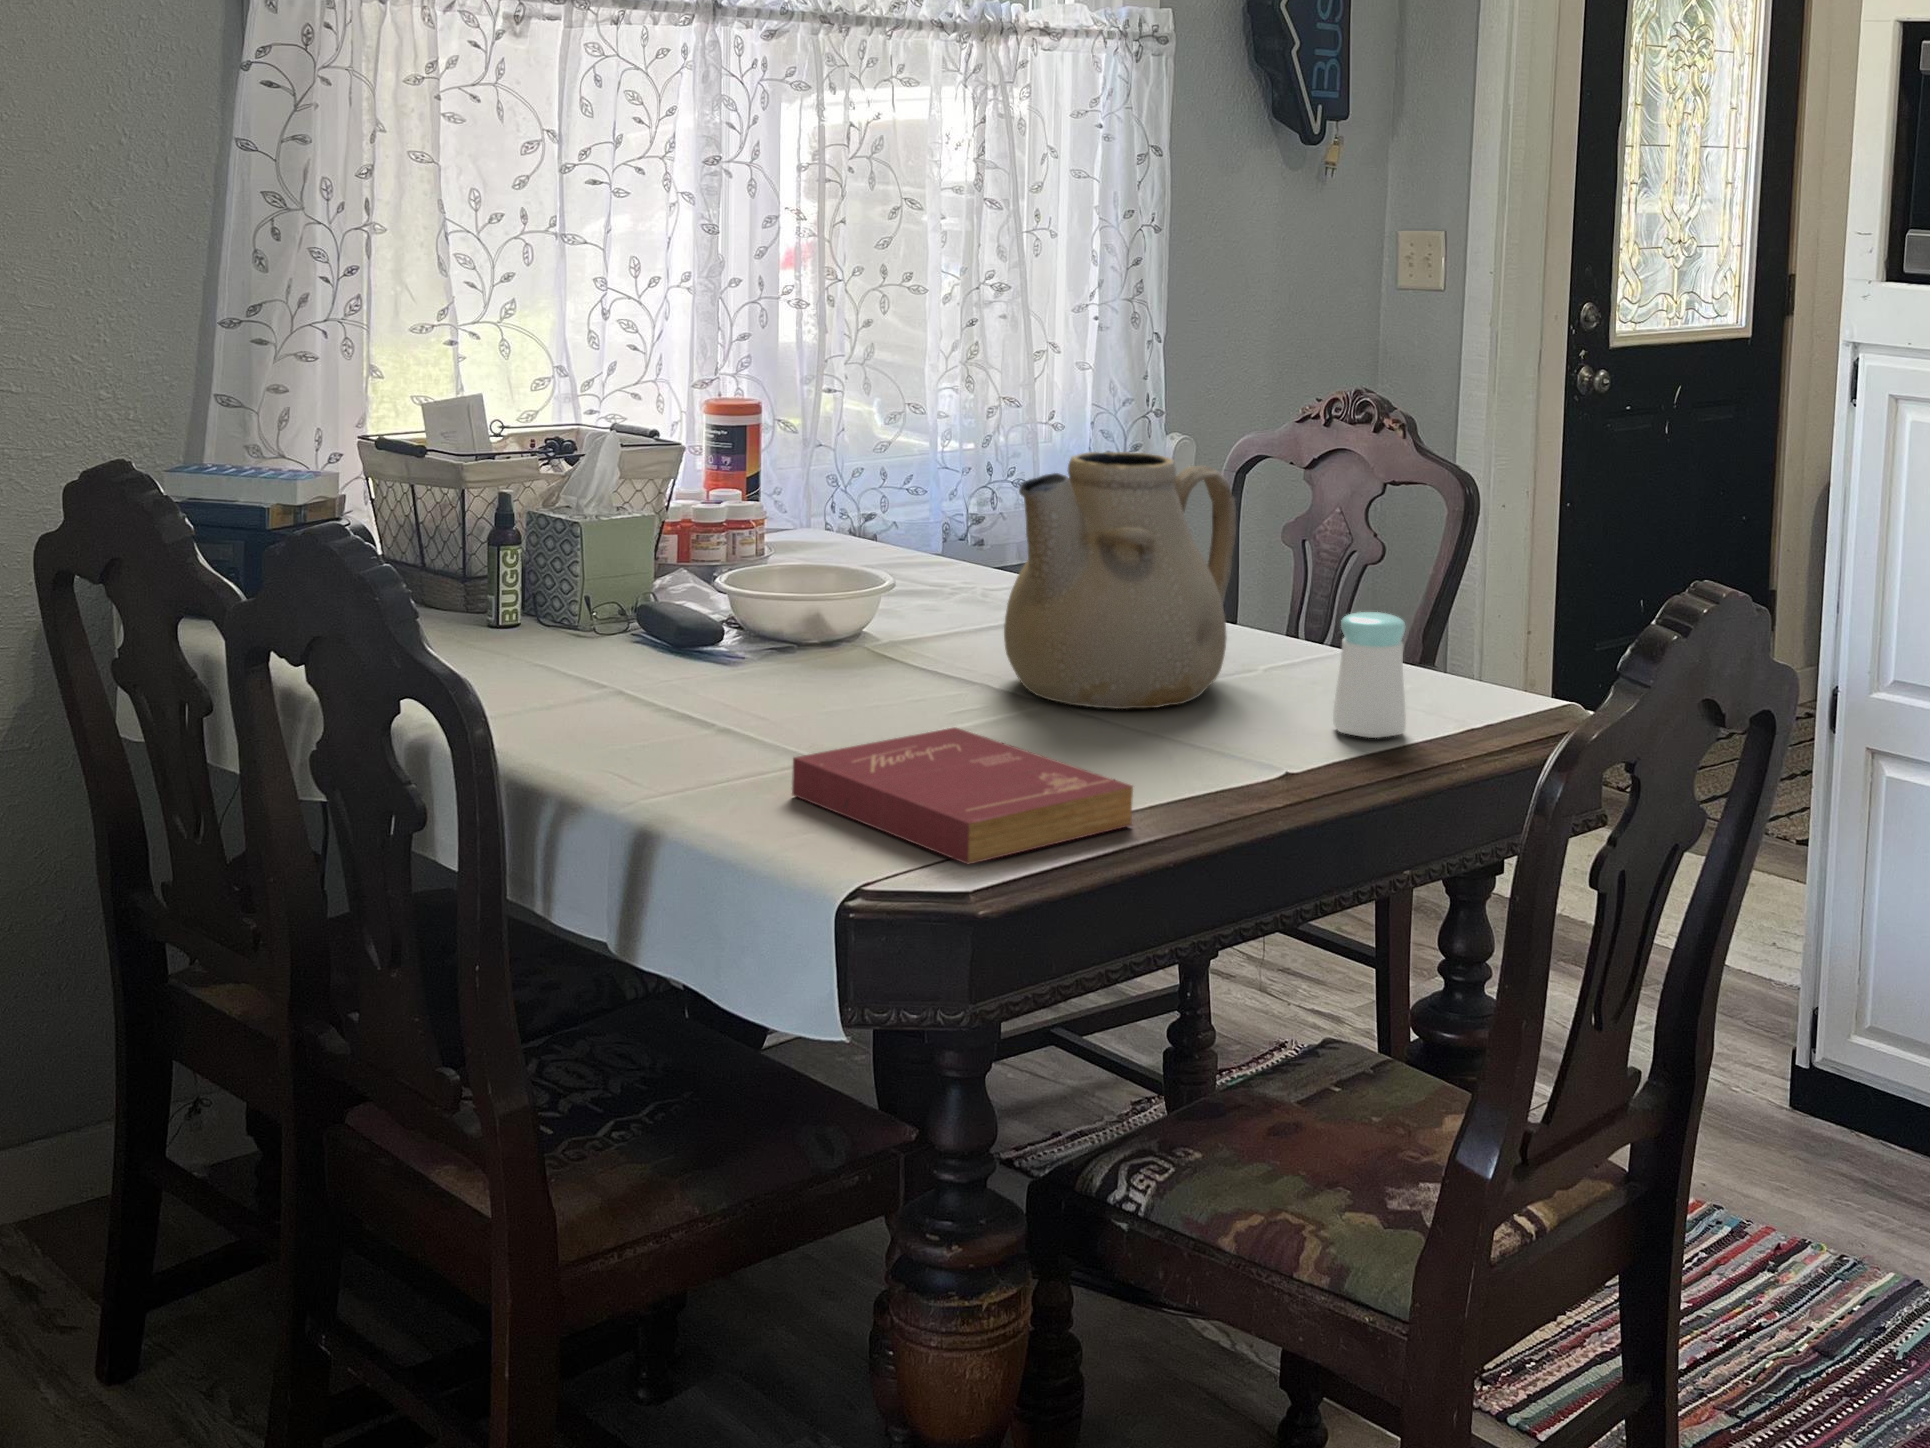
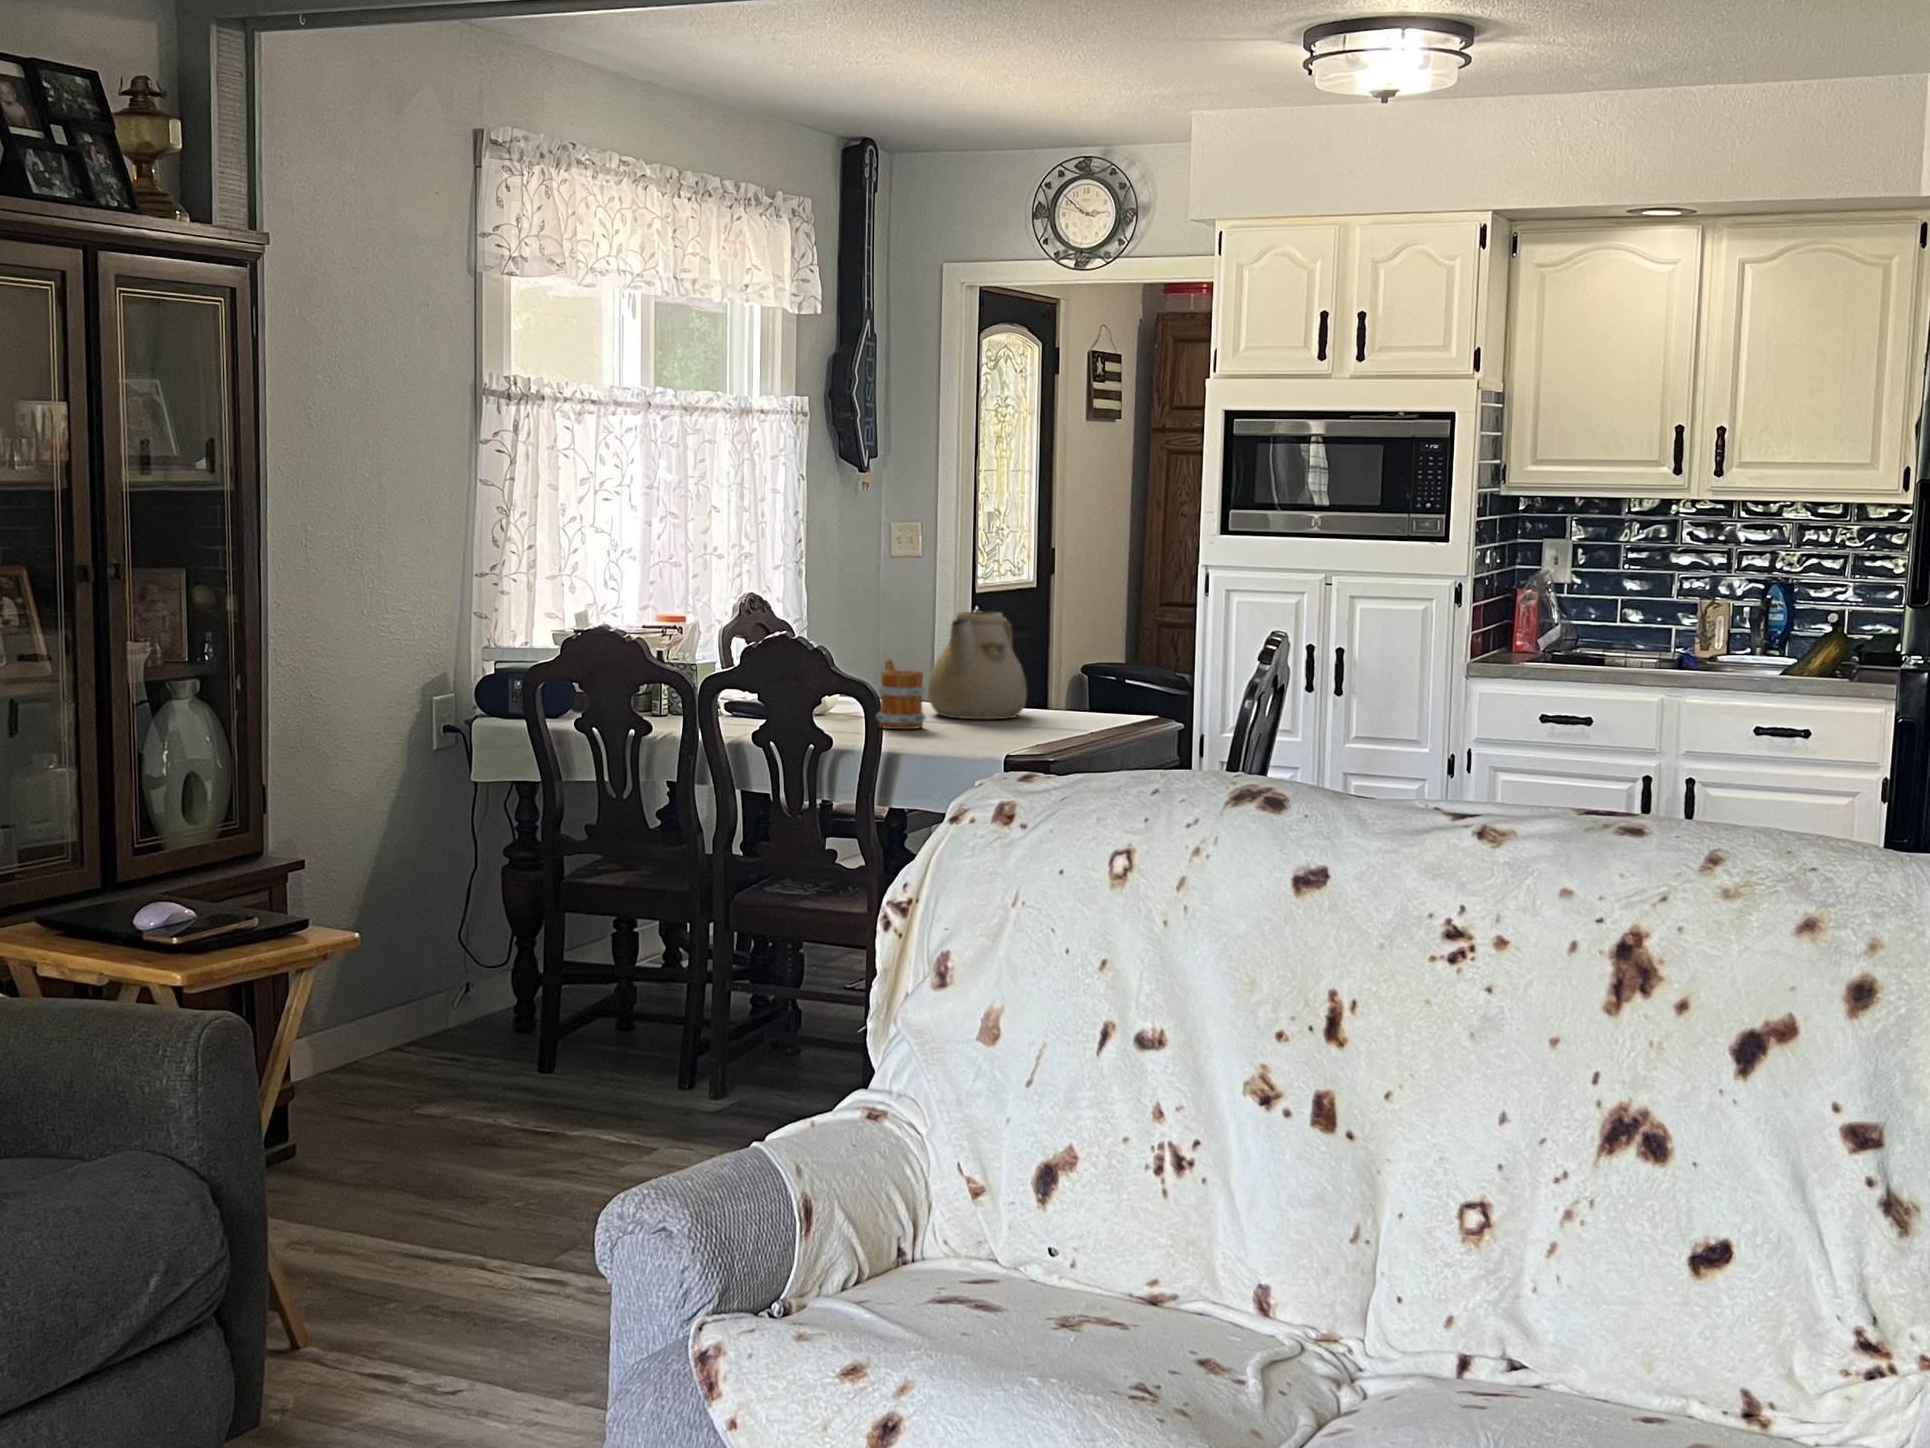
mug: none [784,564,894,741] -> present [876,660,926,729]
salt shaker: present [1333,612,1406,738] -> none [1084,670,1117,721]
book: present [792,727,1133,864] -> none [930,717,1067,747]

